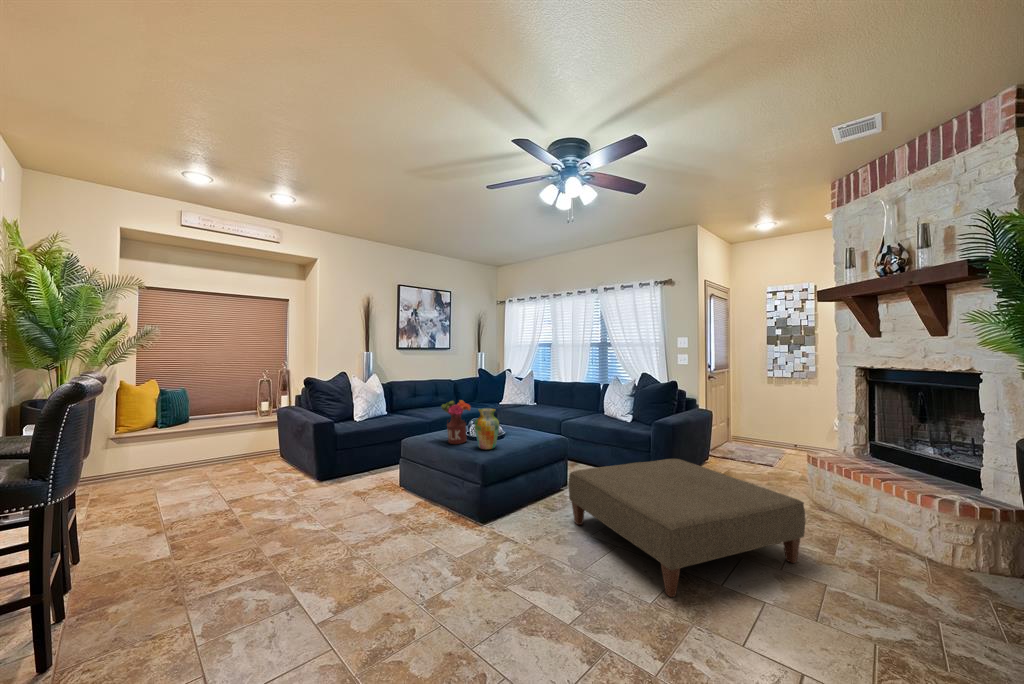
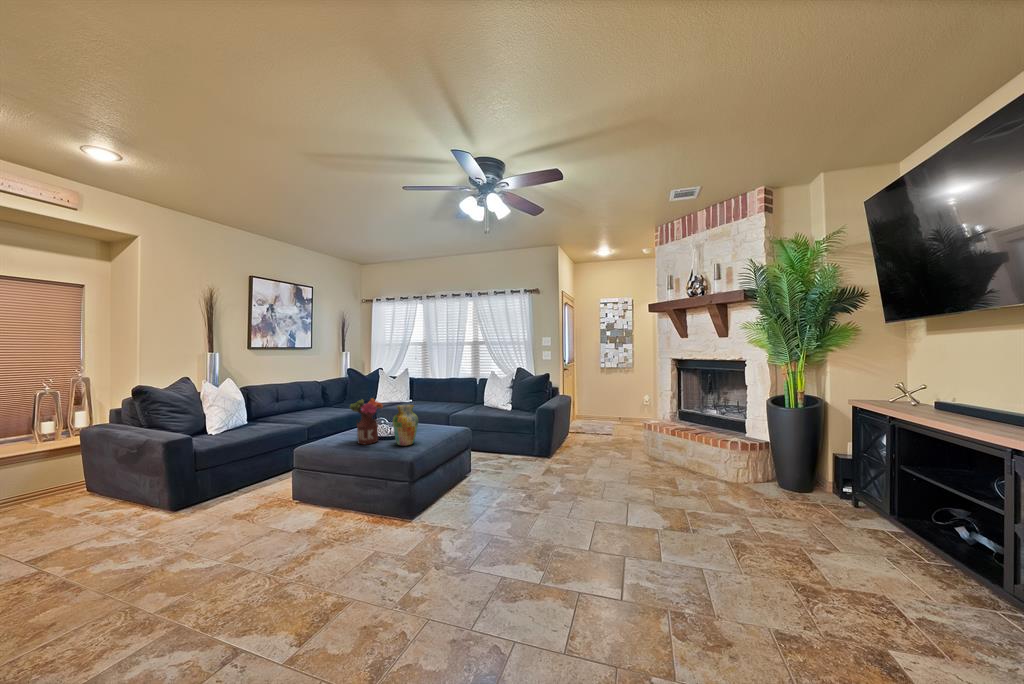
ottoman: present [569,459,805,597] -> none [490,436,668,544]

